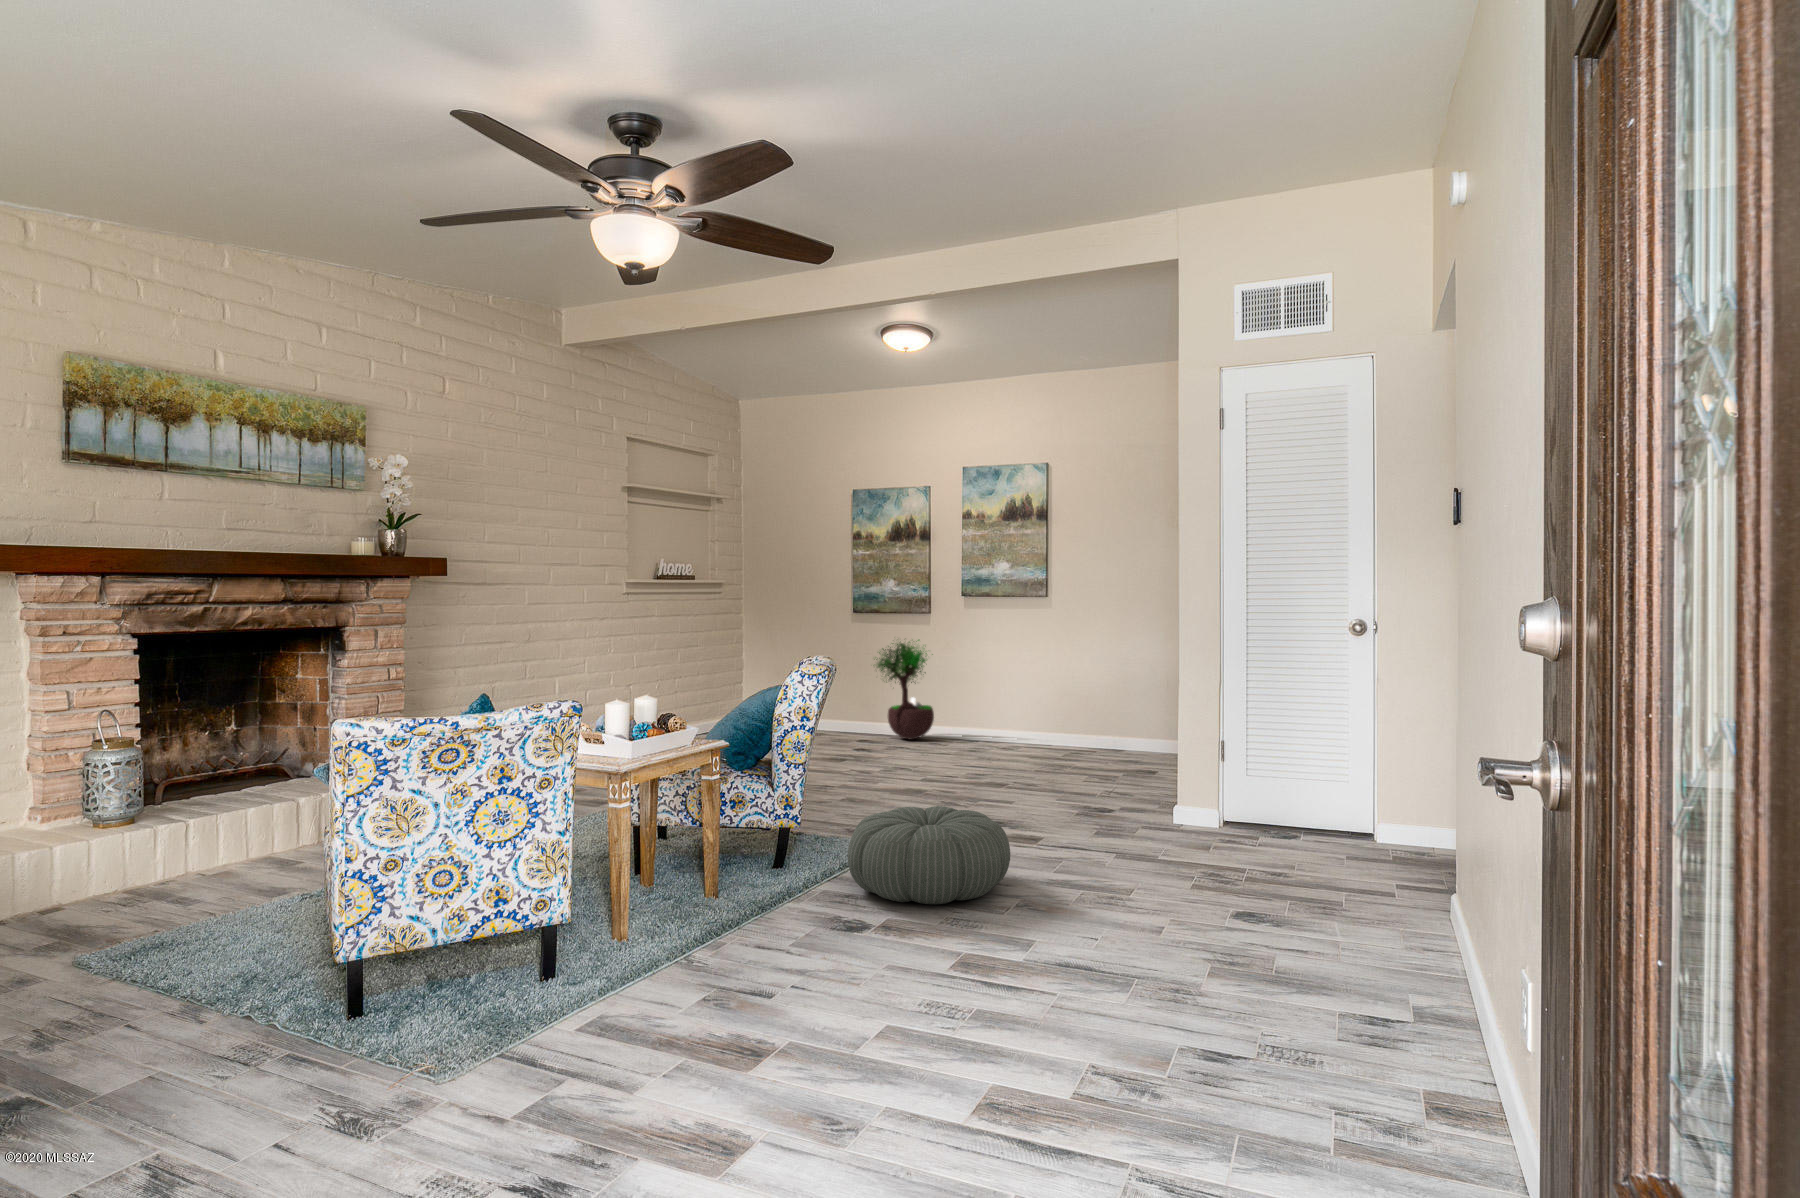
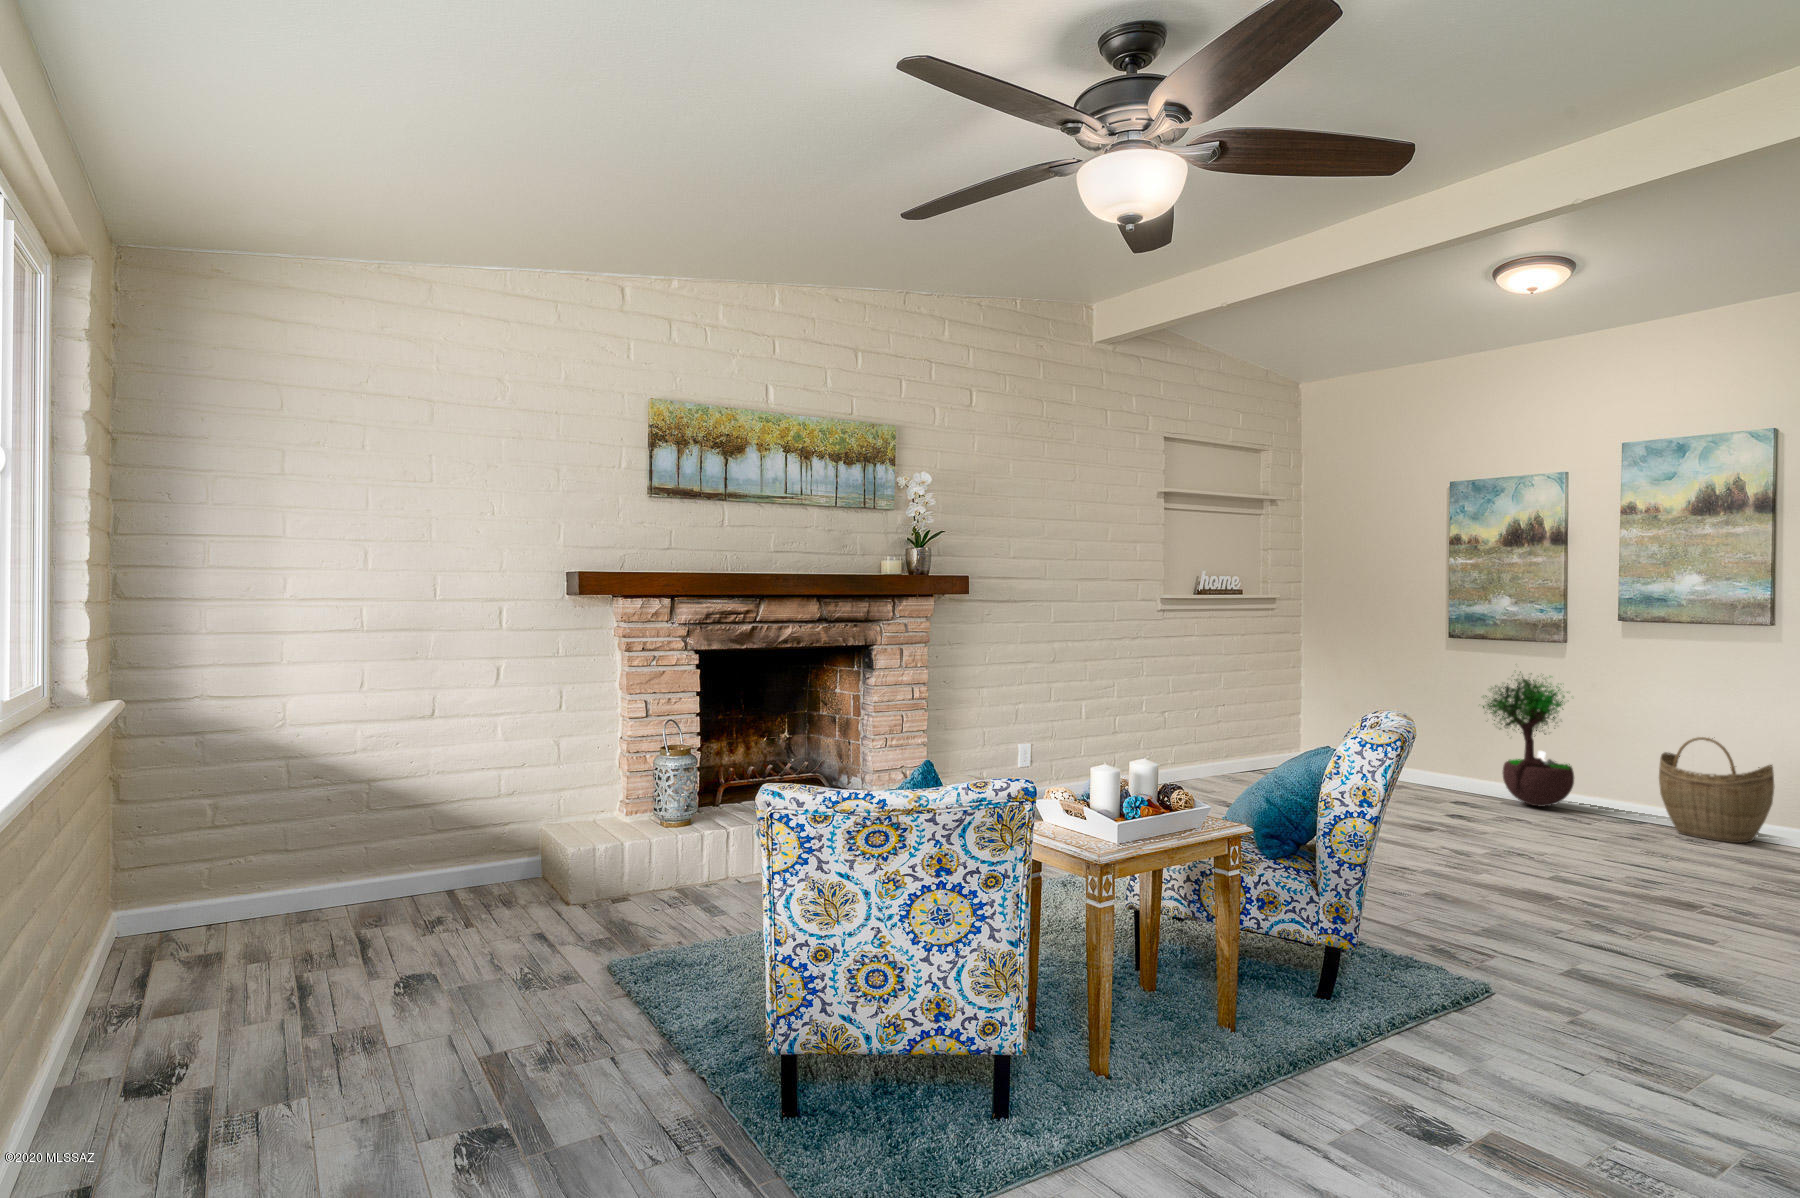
woven basket: none [985,674,1049,749] -> present [1659,737,1774,843]
pouf: present [848,806,1010,904] -> none [1424,946,1713,1122]

